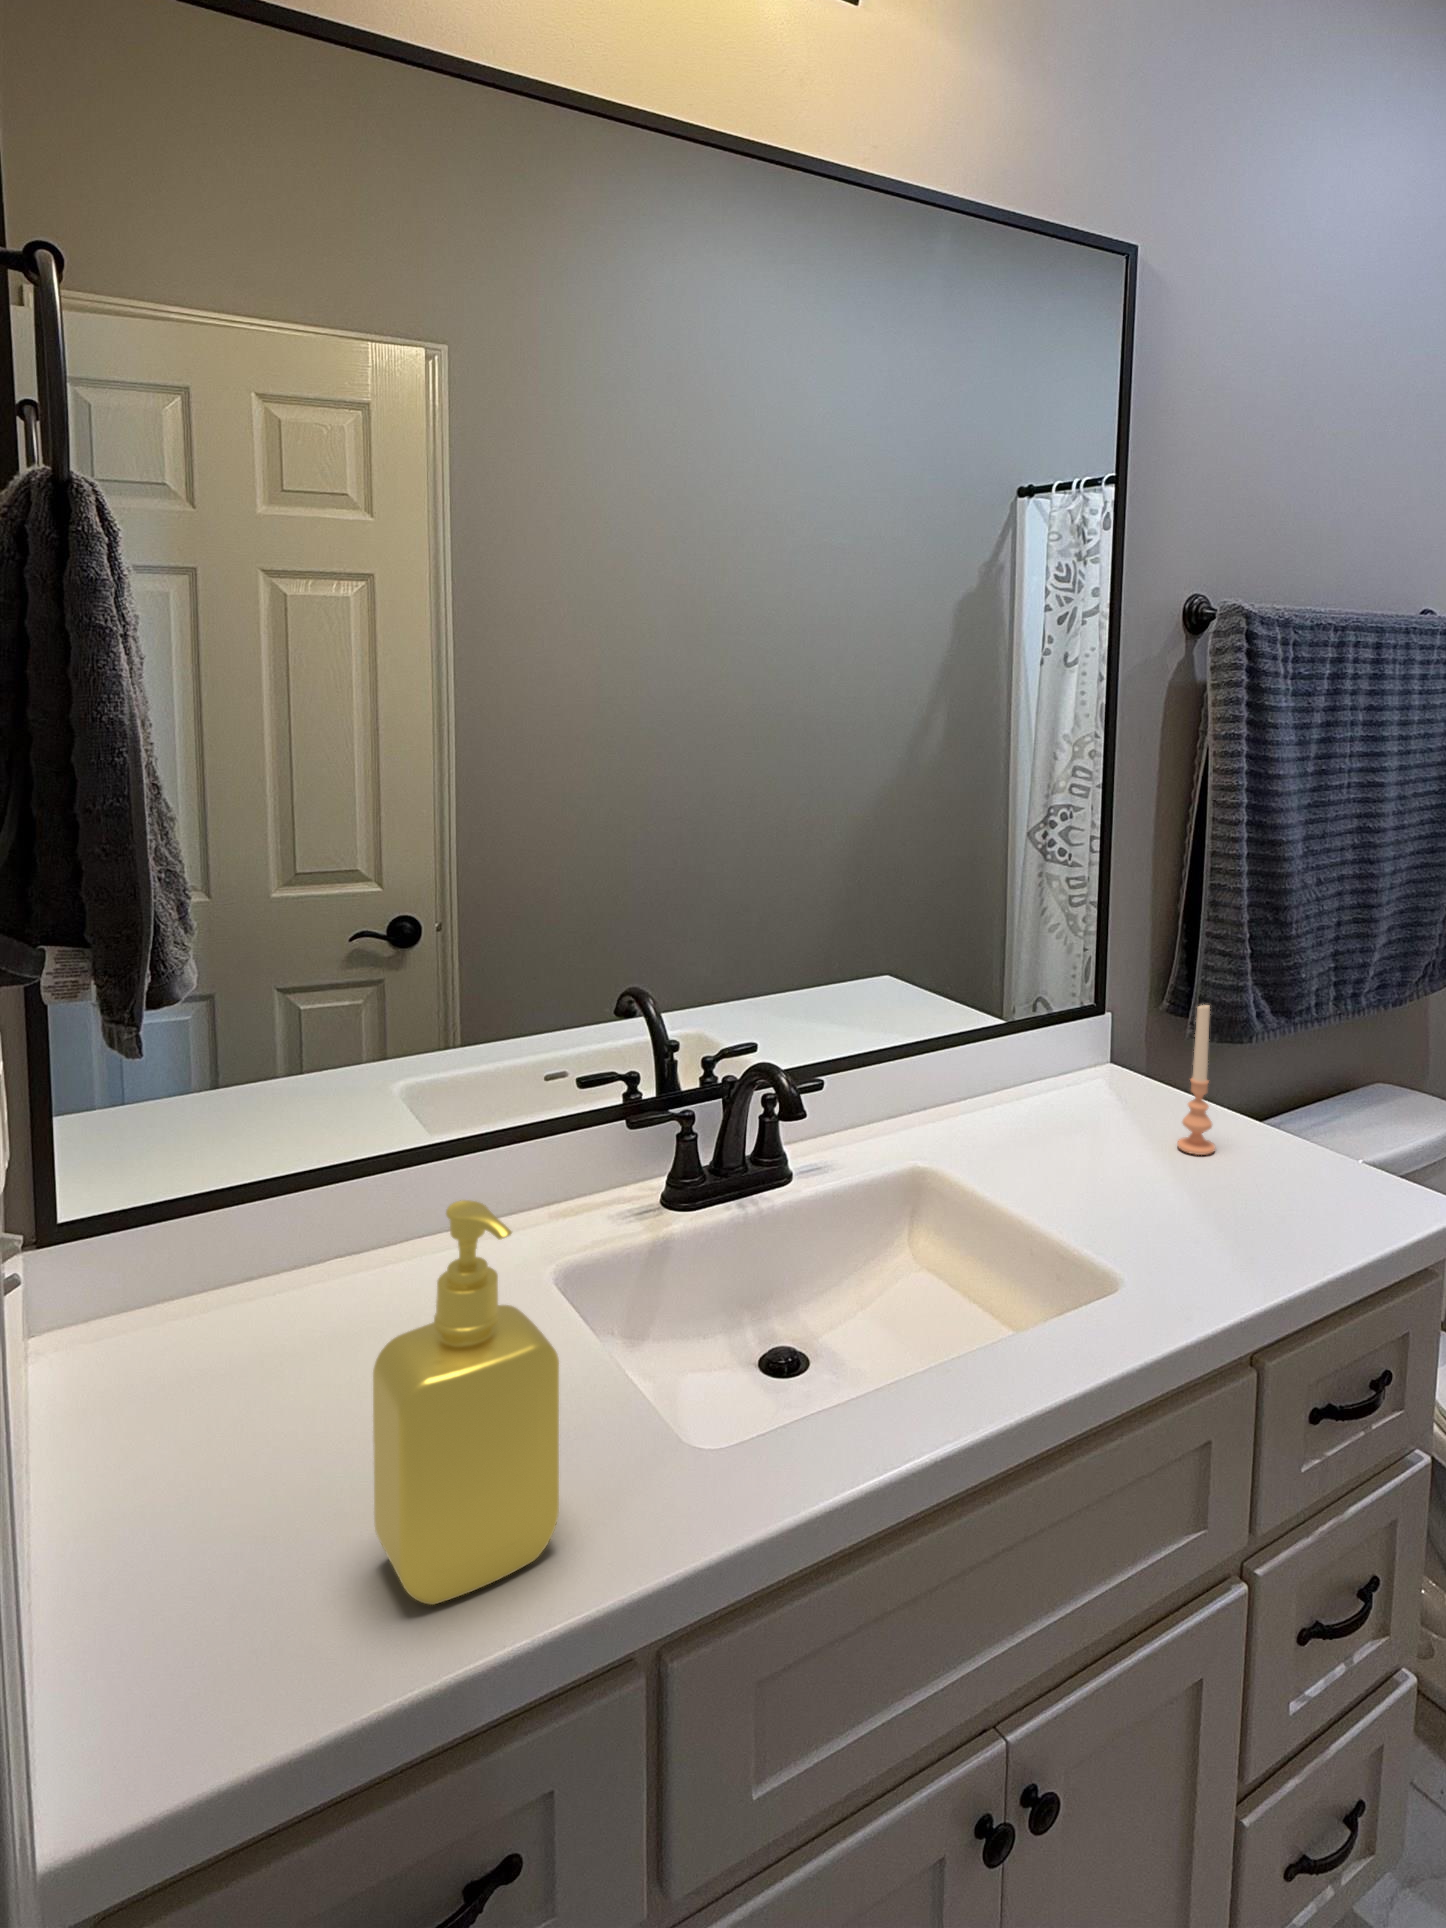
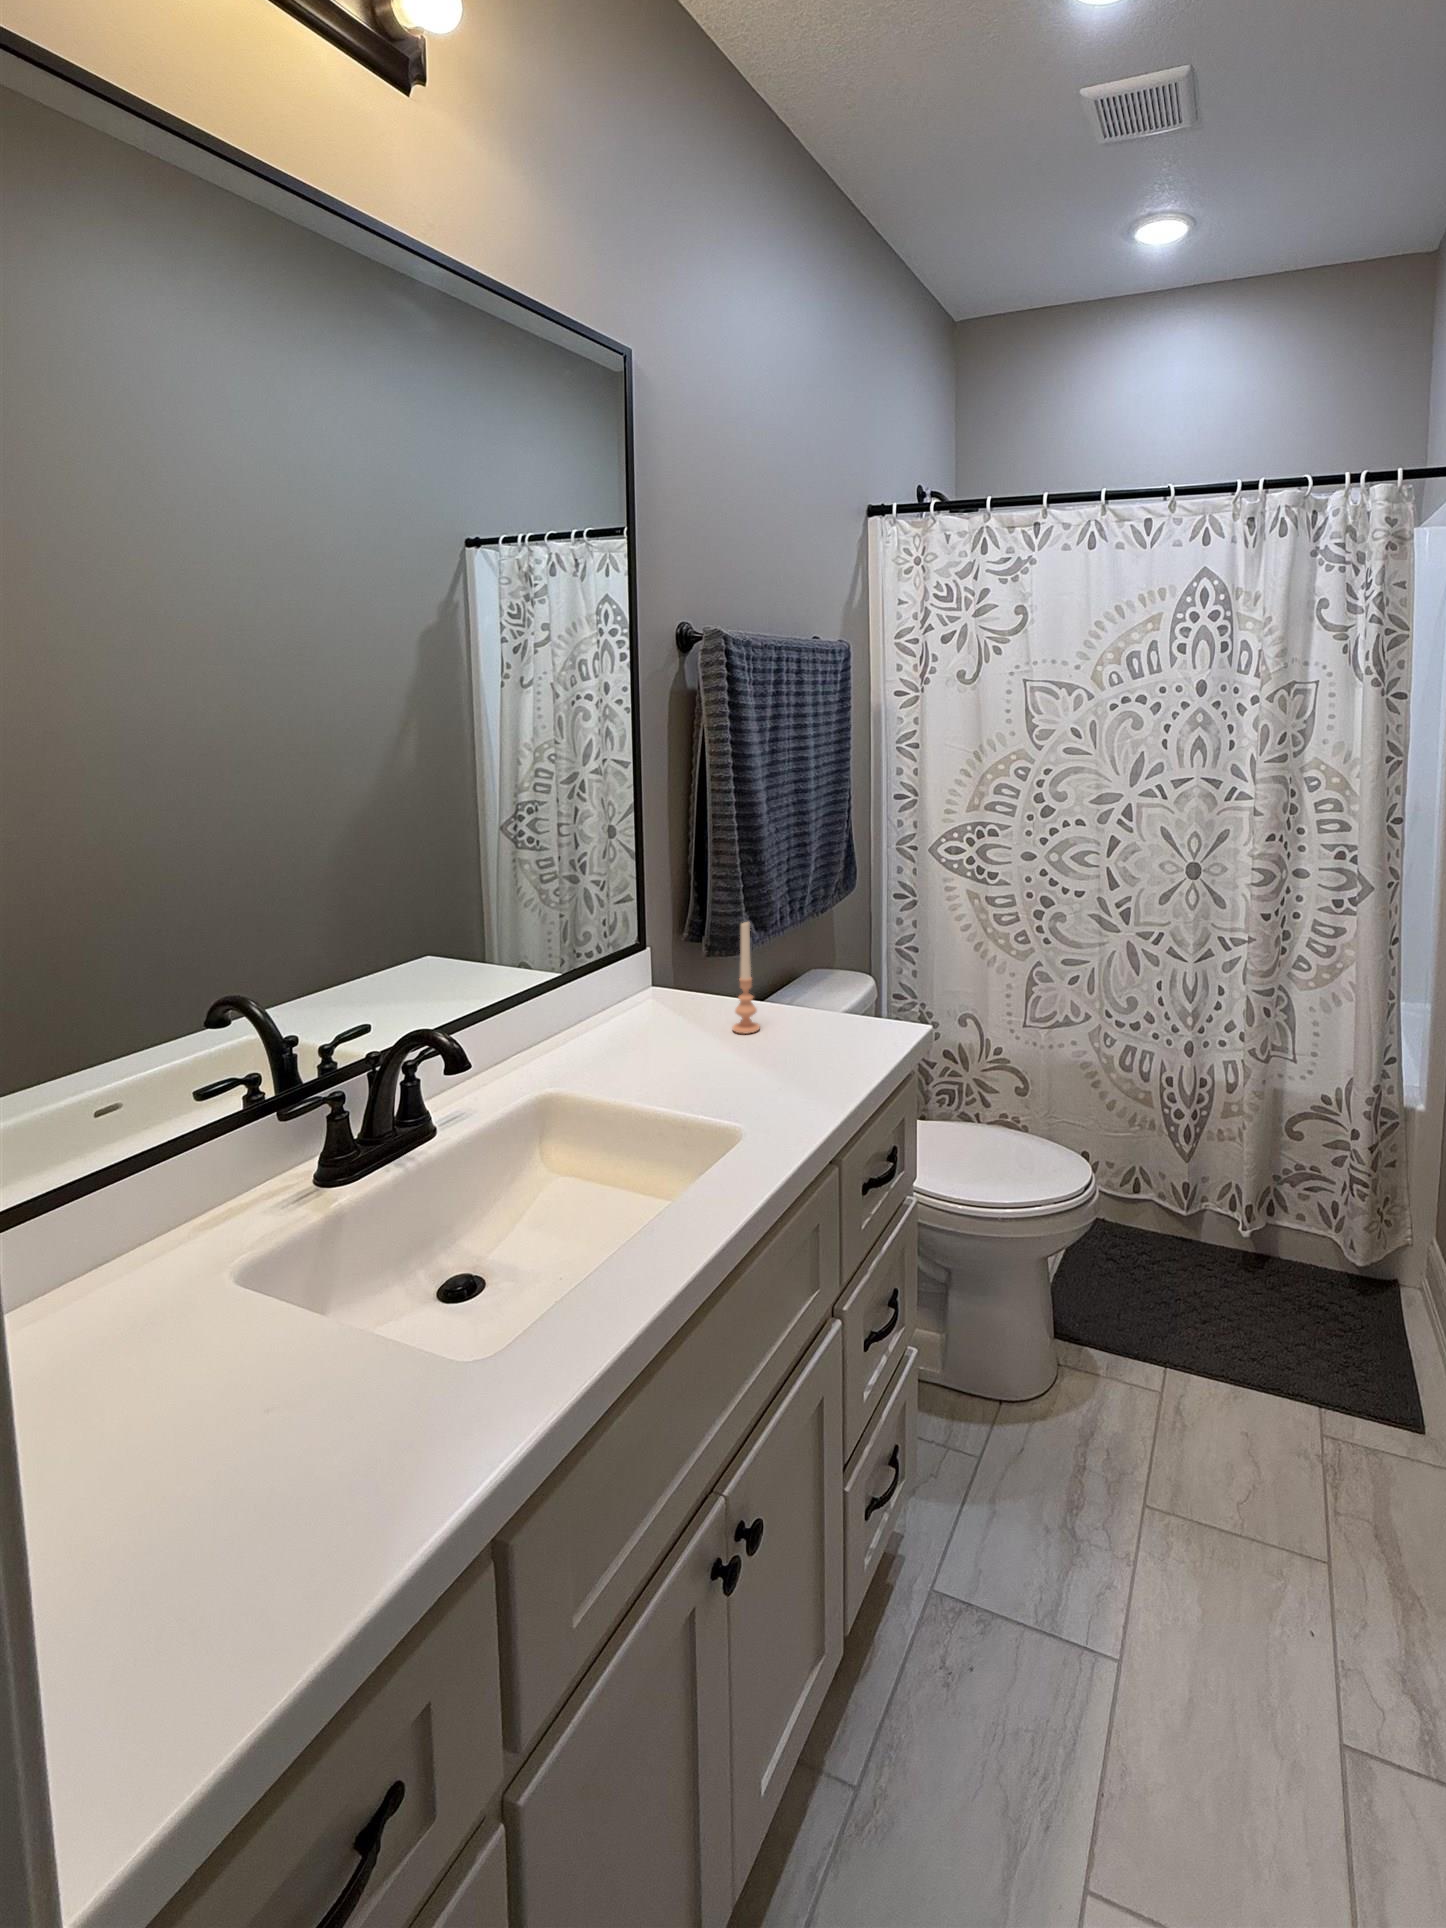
soap dispenser: present [373,1200,559,1605] -> none [179,1188,391,1600]

